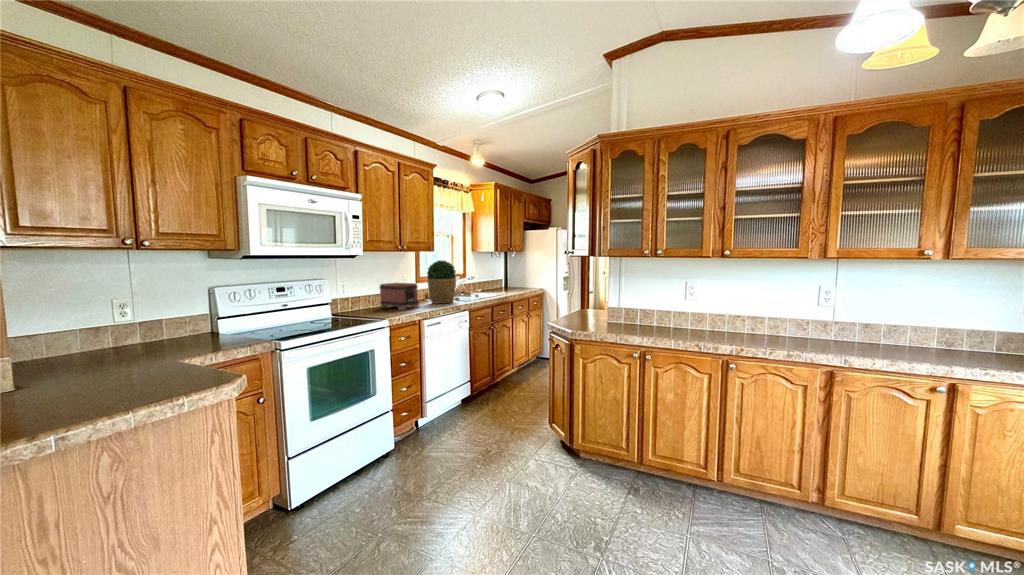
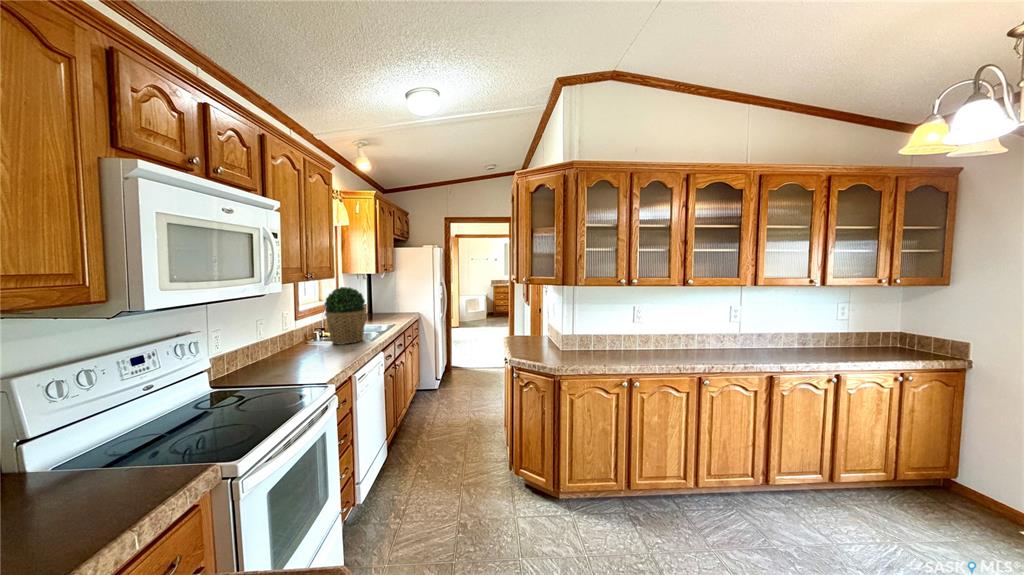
toaster: present [380,283,419,310] -> none [260,321,329,362]

